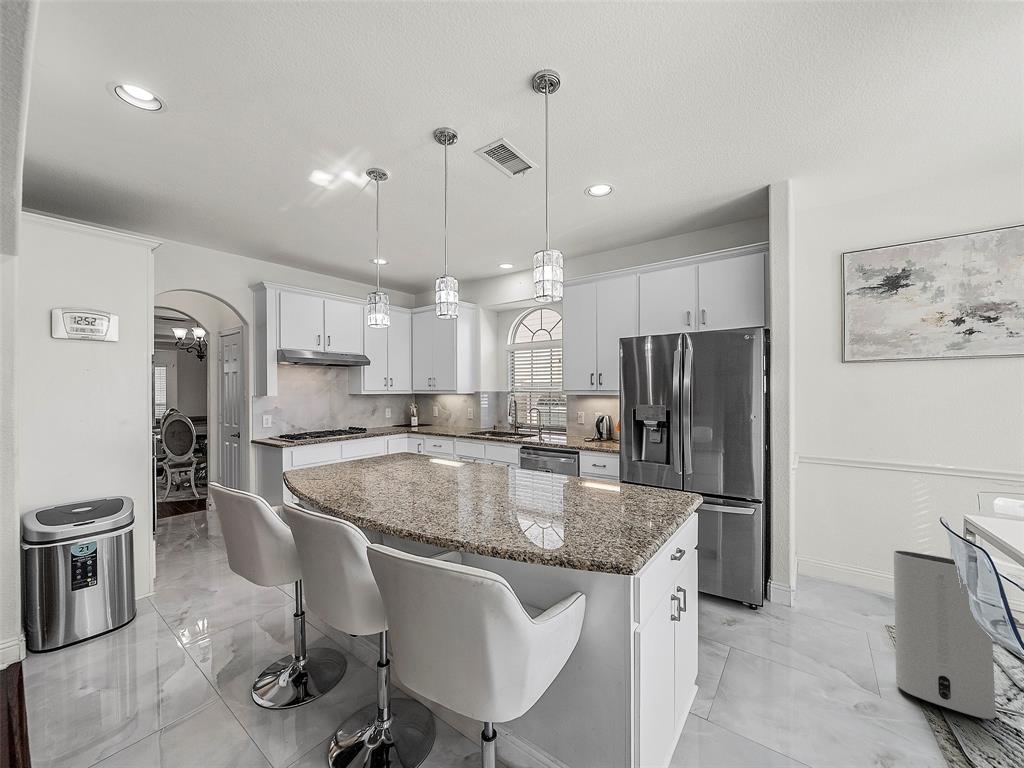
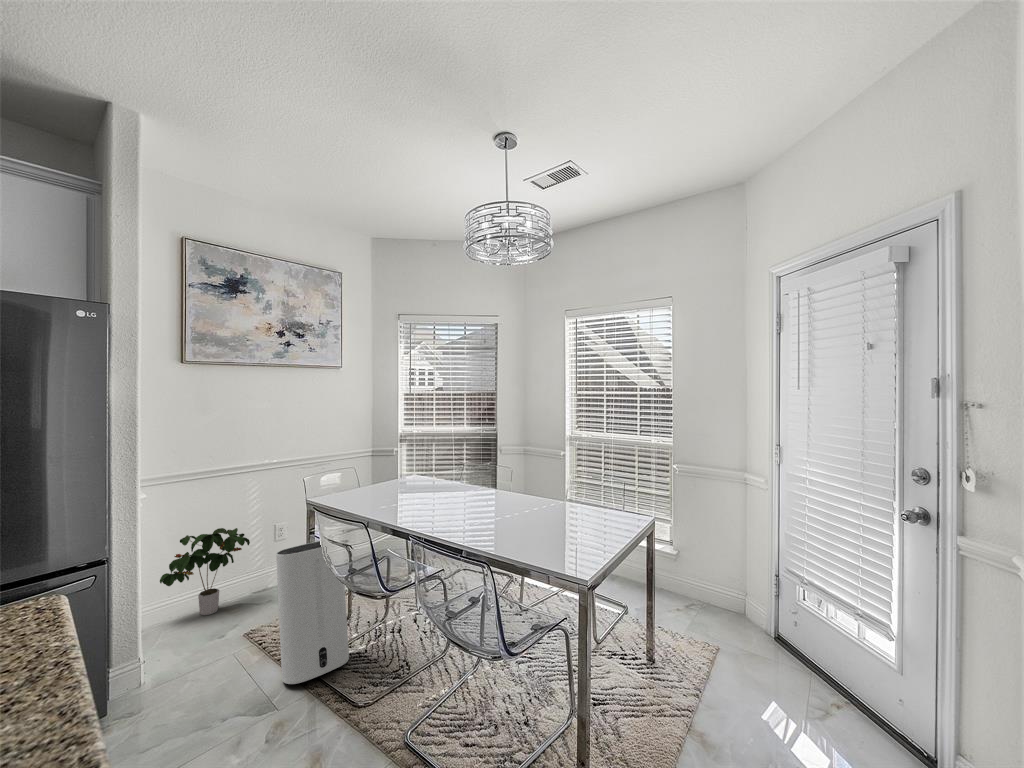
potted plant: none [823,516,914,598] -> present [160,528,250,615]

